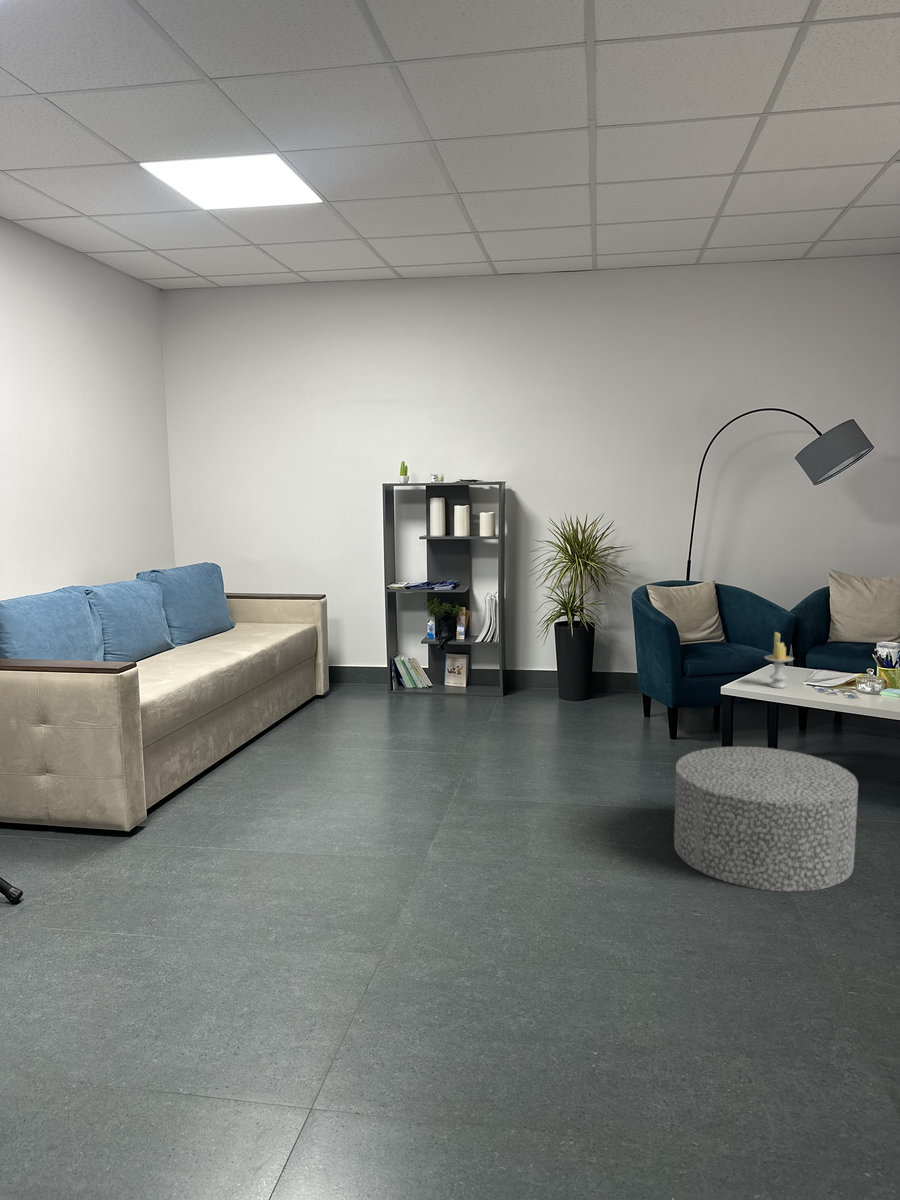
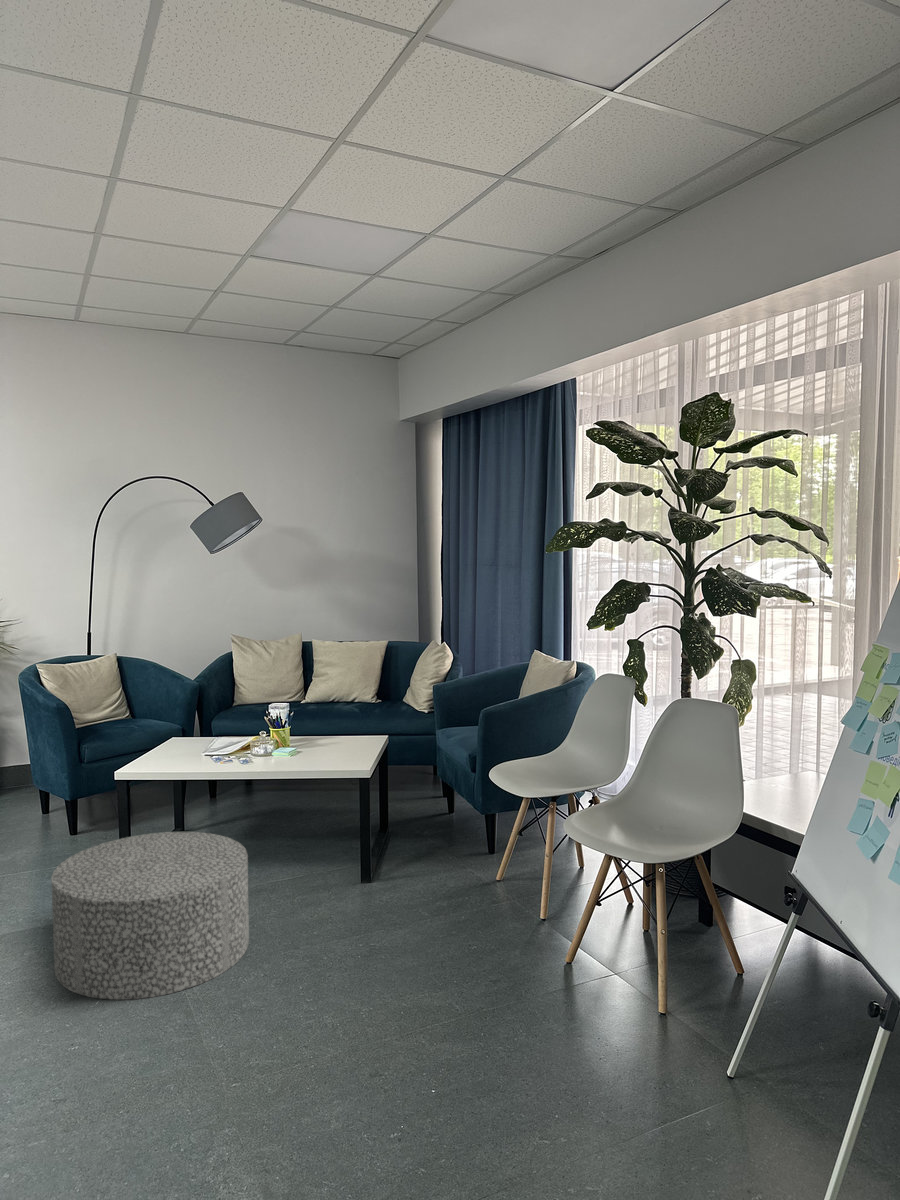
candle: present [765,632,793,688] -> none [159,706,189,764]

